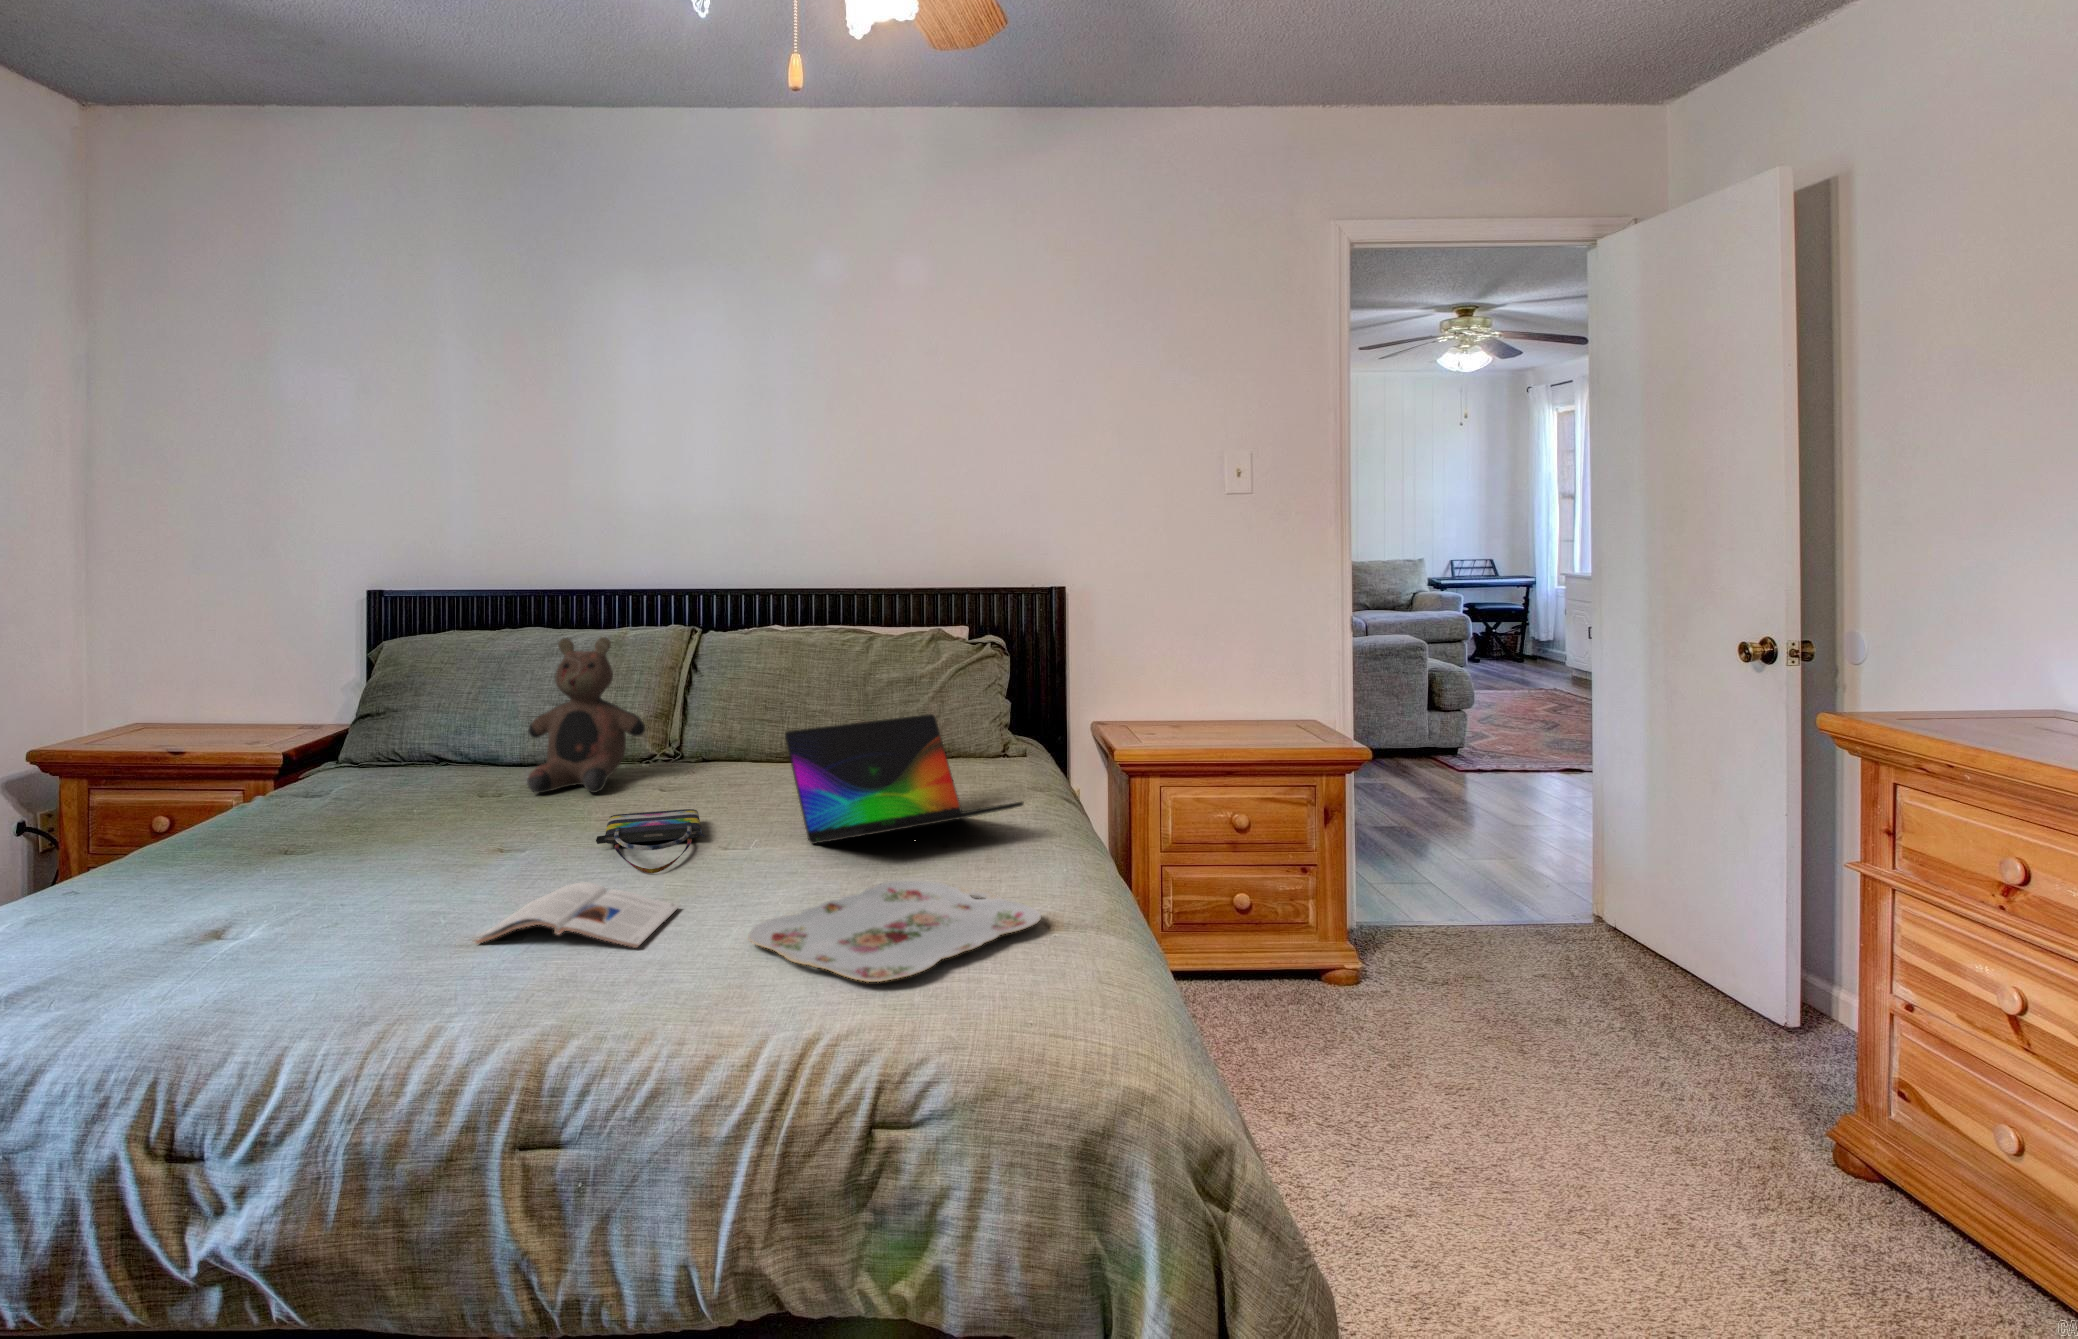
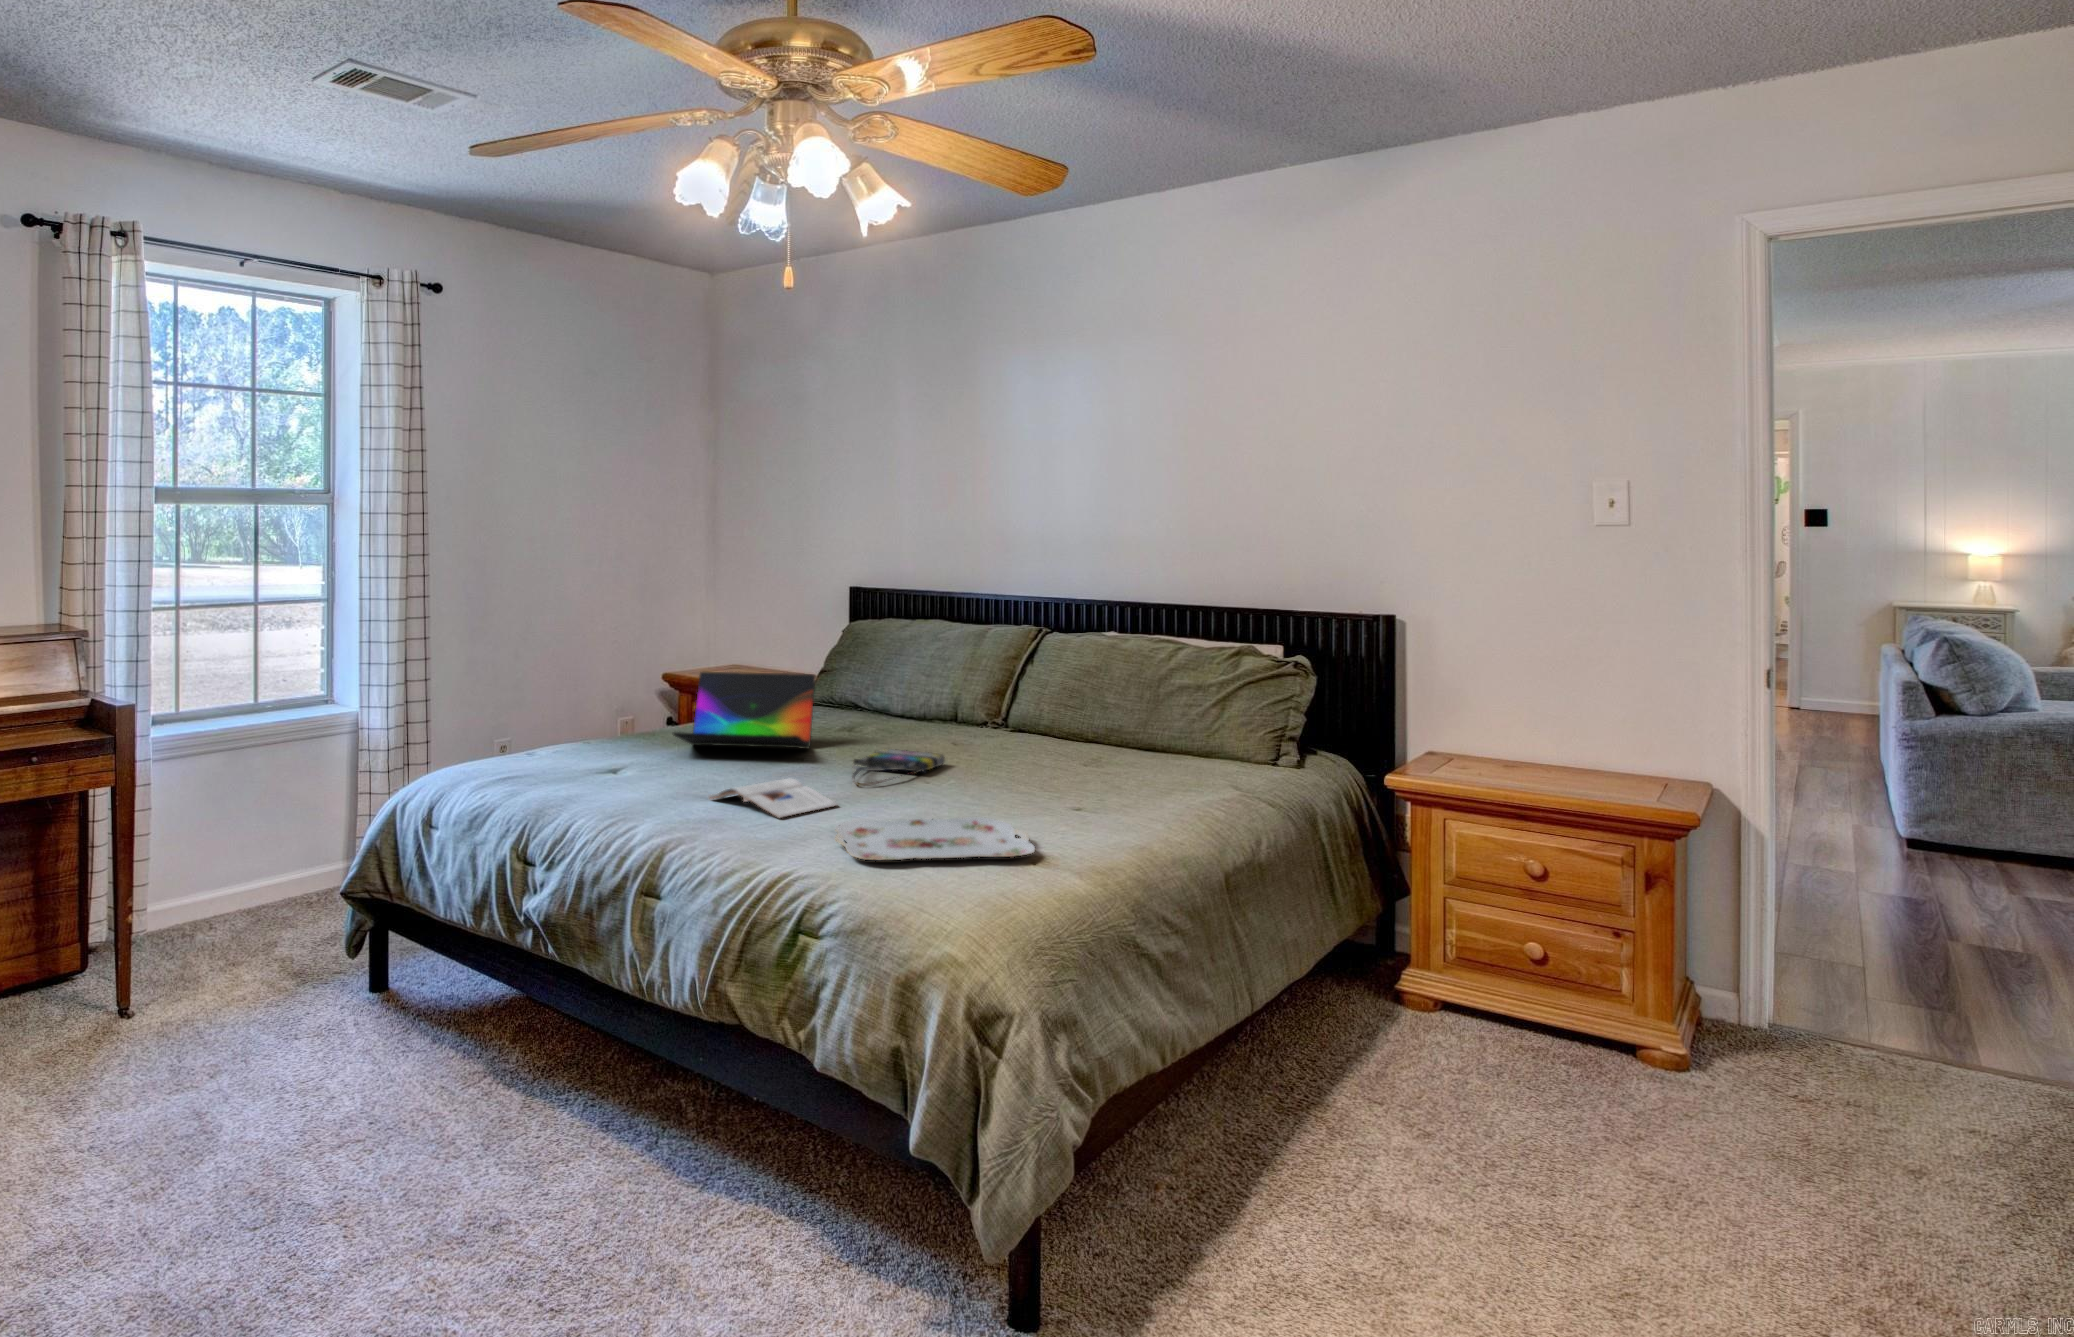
teddy bear: present [527,637,645,793] -> none [874,617,967,736]
laptop: present [785,714,1024,844] -> present [674,672,815,749]

